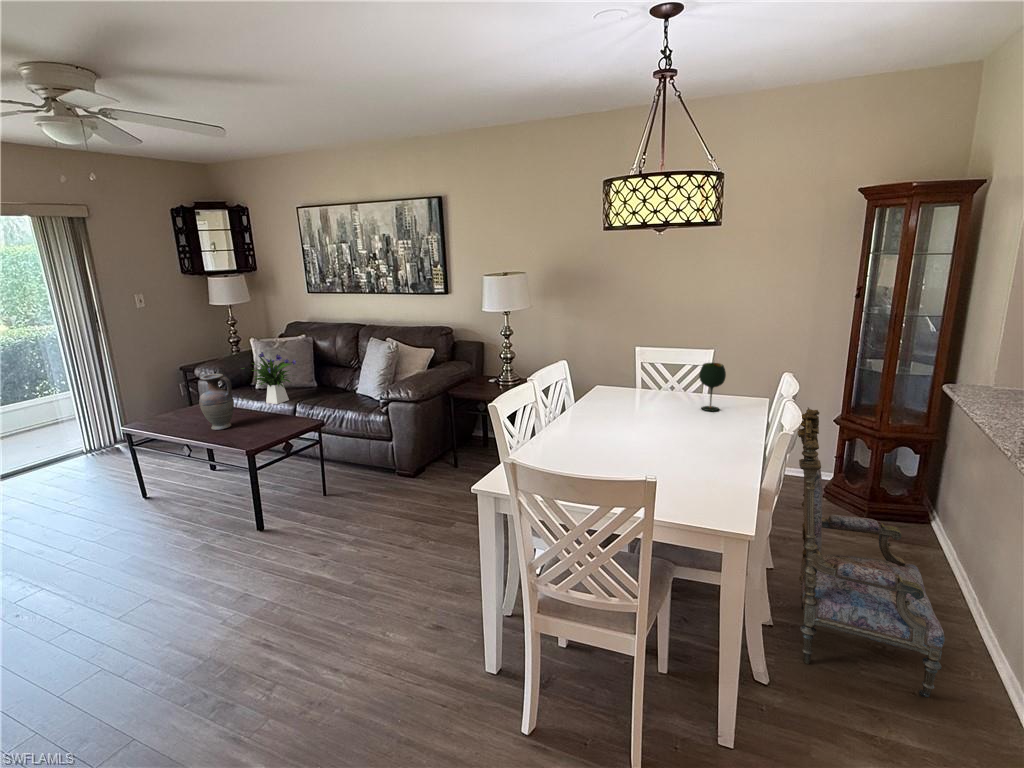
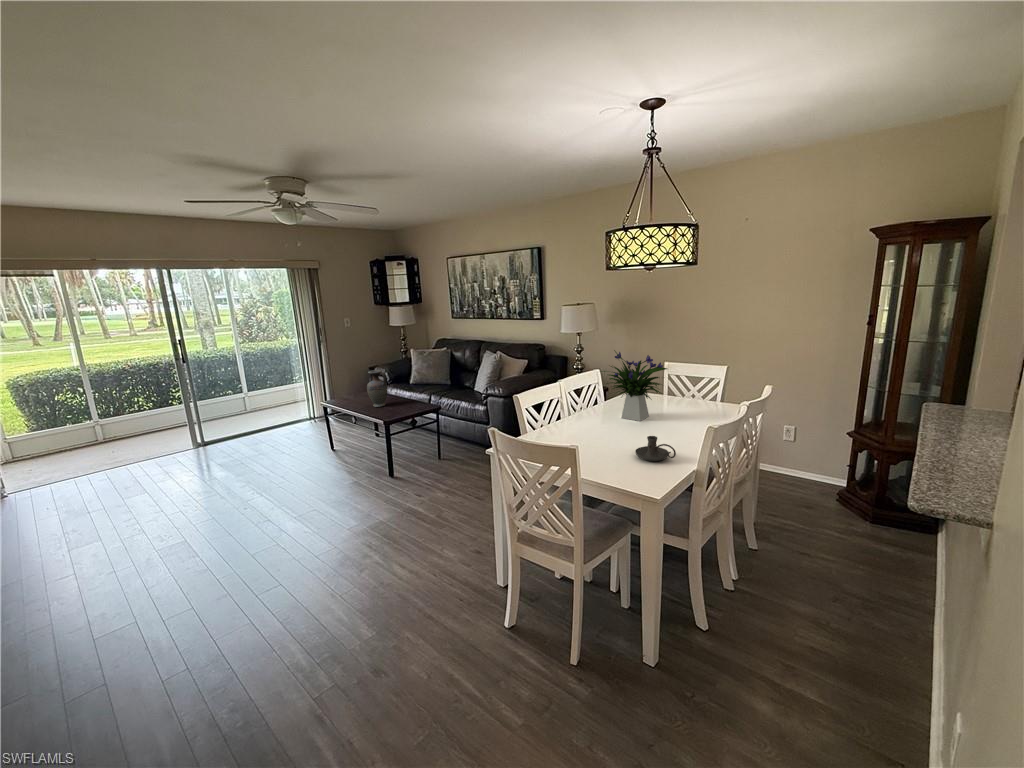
flower arrangement: present [252,352,296,404] -> present [601,350,667,421]
wine glass: present [699,363,726,411] -> none [695,375,717,414]
armchair: present [798,408,945,697] -> none [732,411,868,666]
candle holder: none [681,450,737,483] -> present [635,436,676,461]

